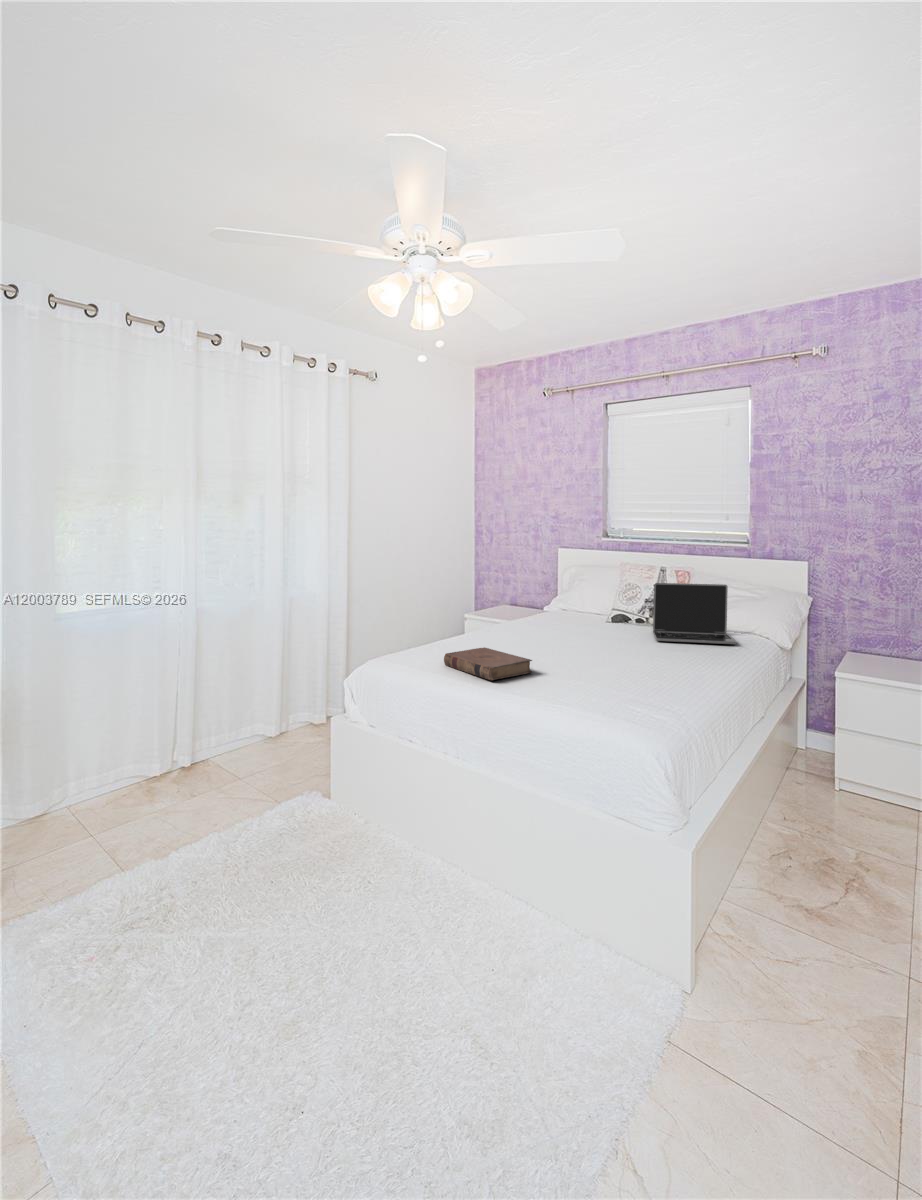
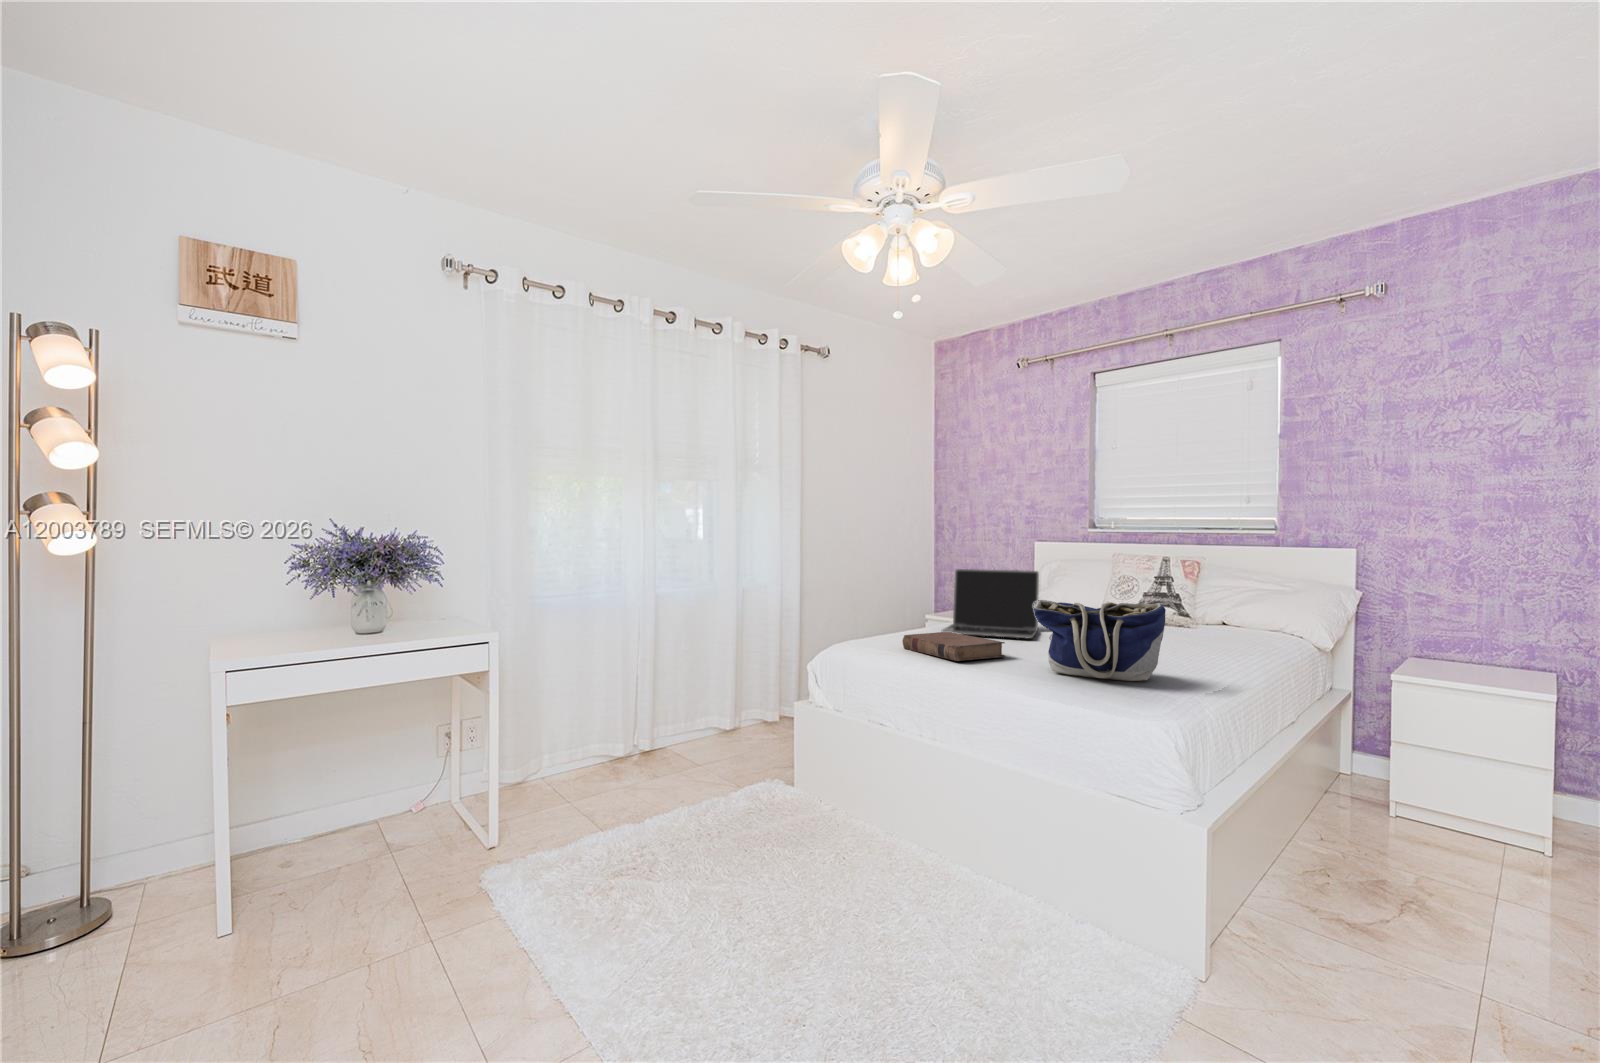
laptop: present [653,583,736,644] -> present [942,569,1039,638]
tote bag: none [557,628,669,698] -> present [1033,600,1166,681]

